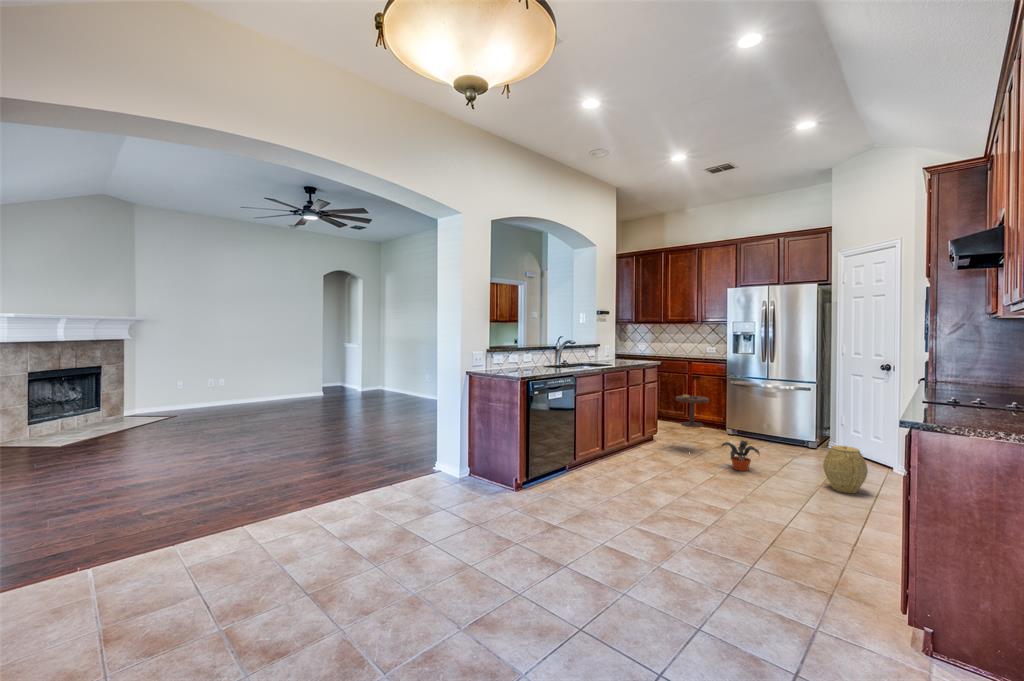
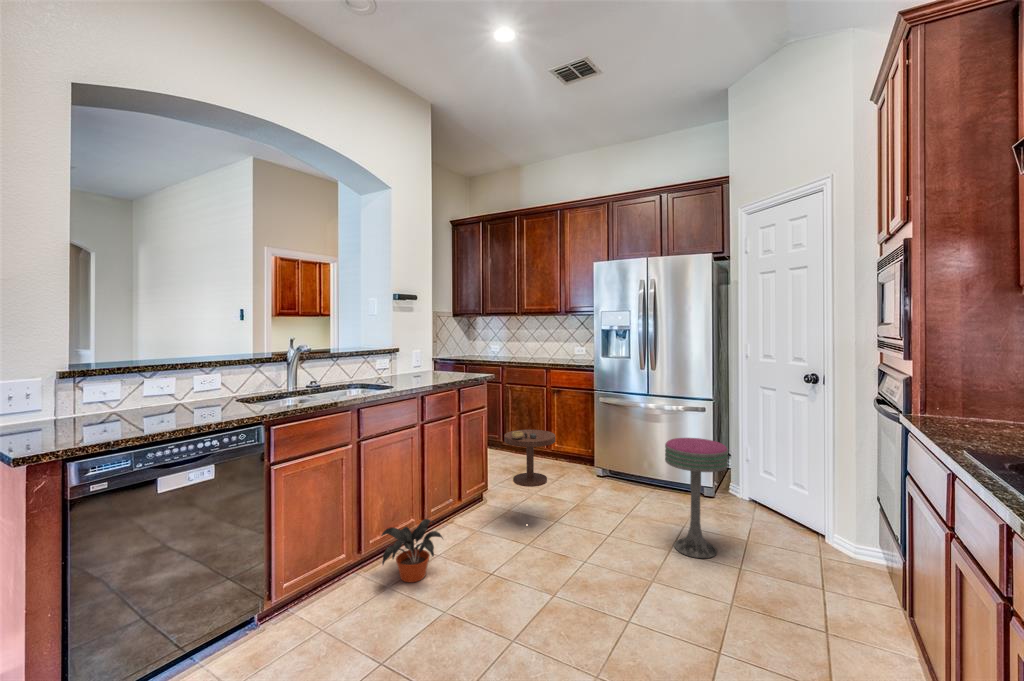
bar stool: none [782,401,824,470] -> present [665,438,728,558]
potted plant: present [721,441,759,471] -> present [381,519,443,582]
woven basket: present [823,446,868,493] -> none [732,531,808,628]

